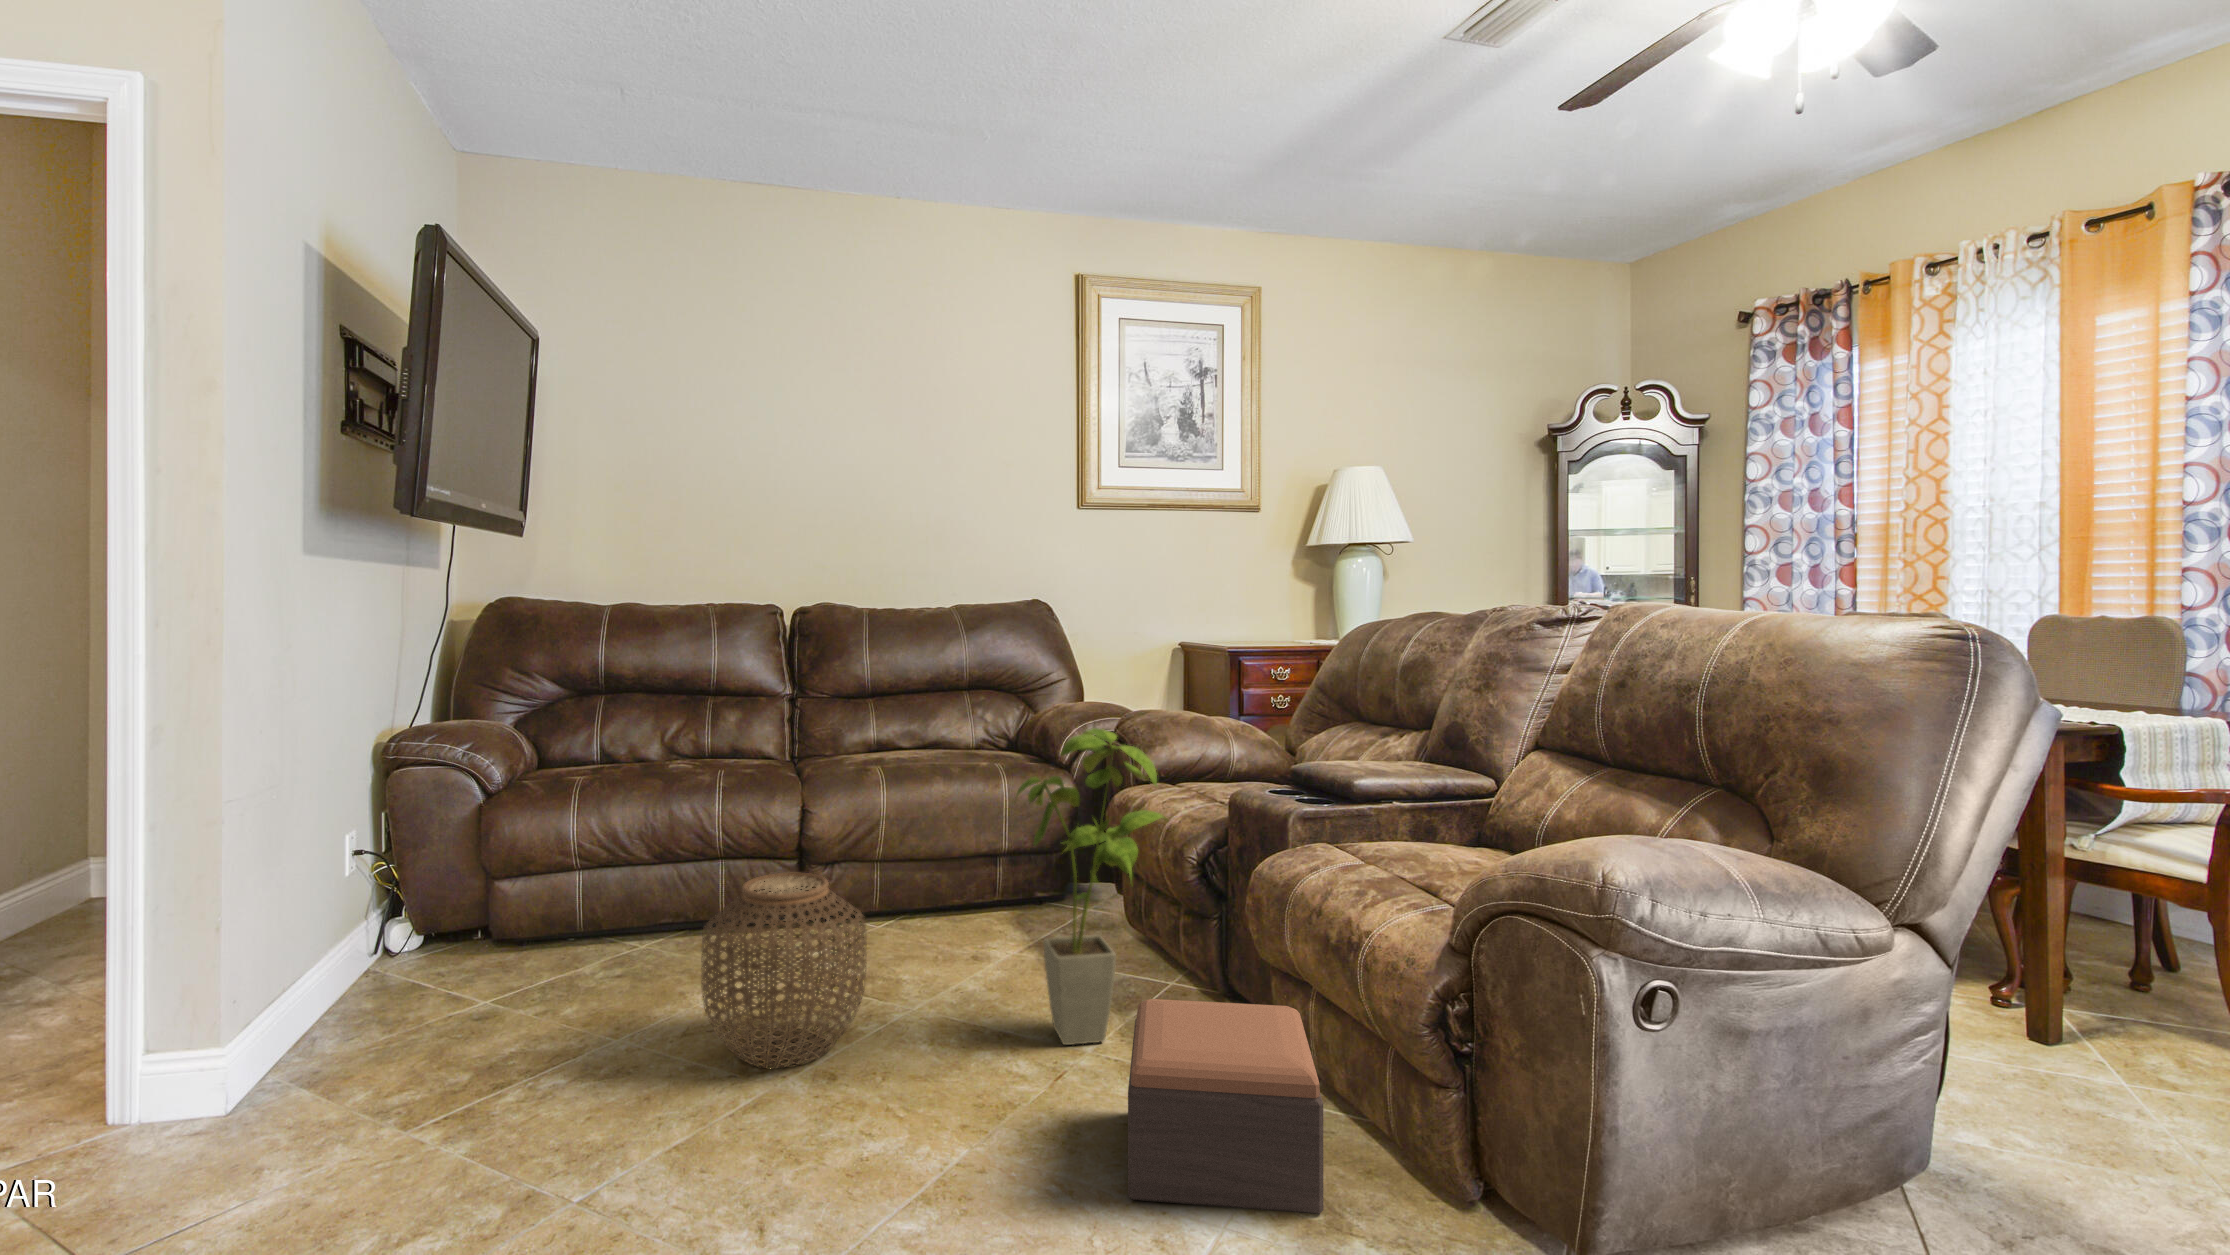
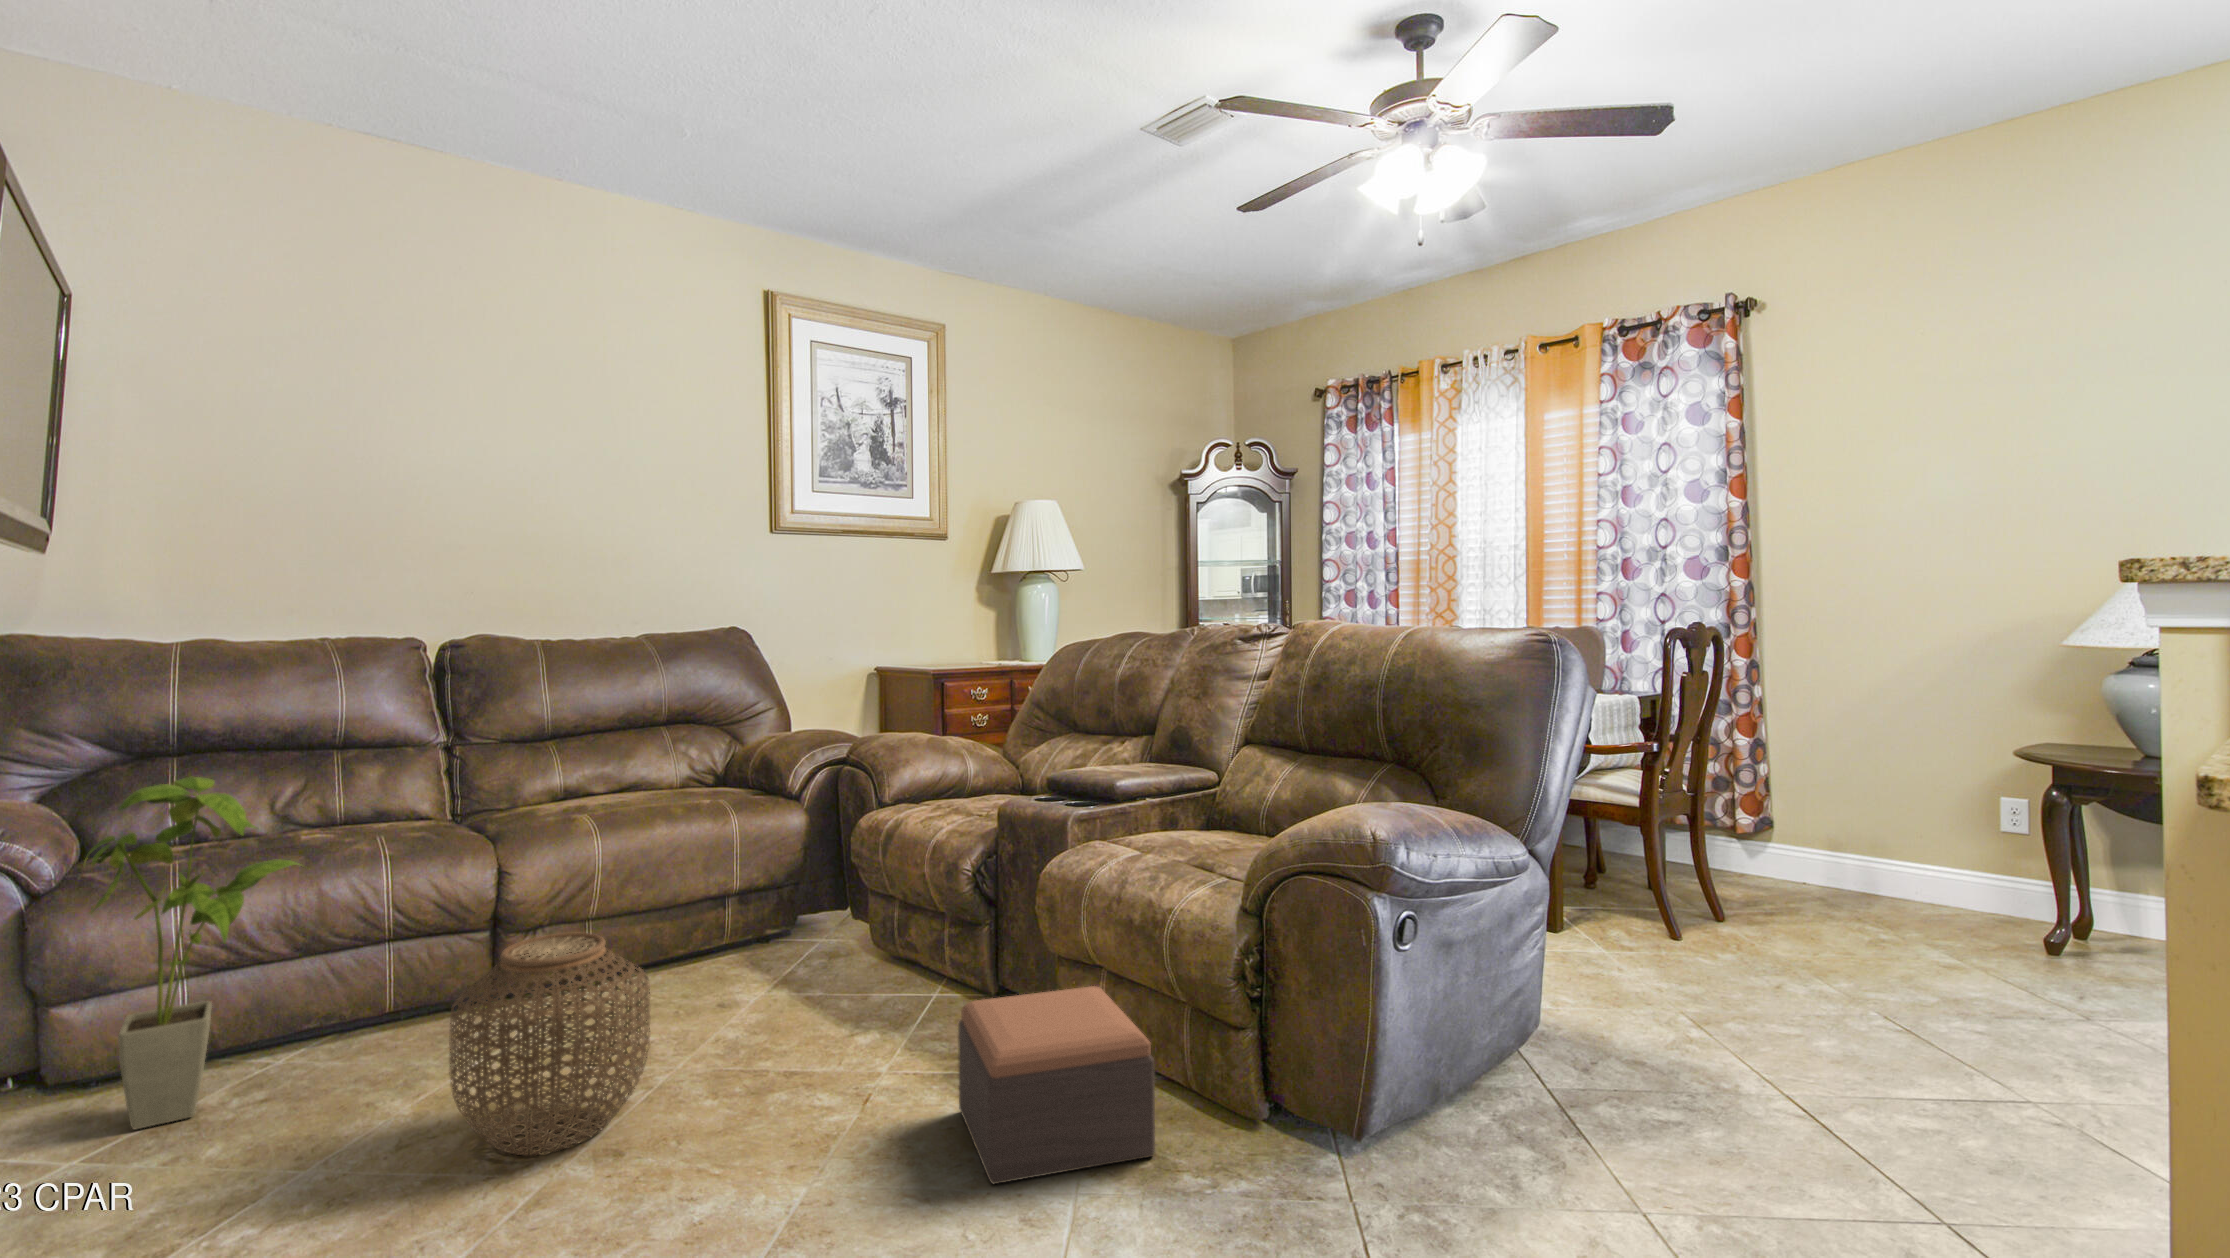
house plant: present [1017,728,1168,1045] -> present [84,777,302,1130]

